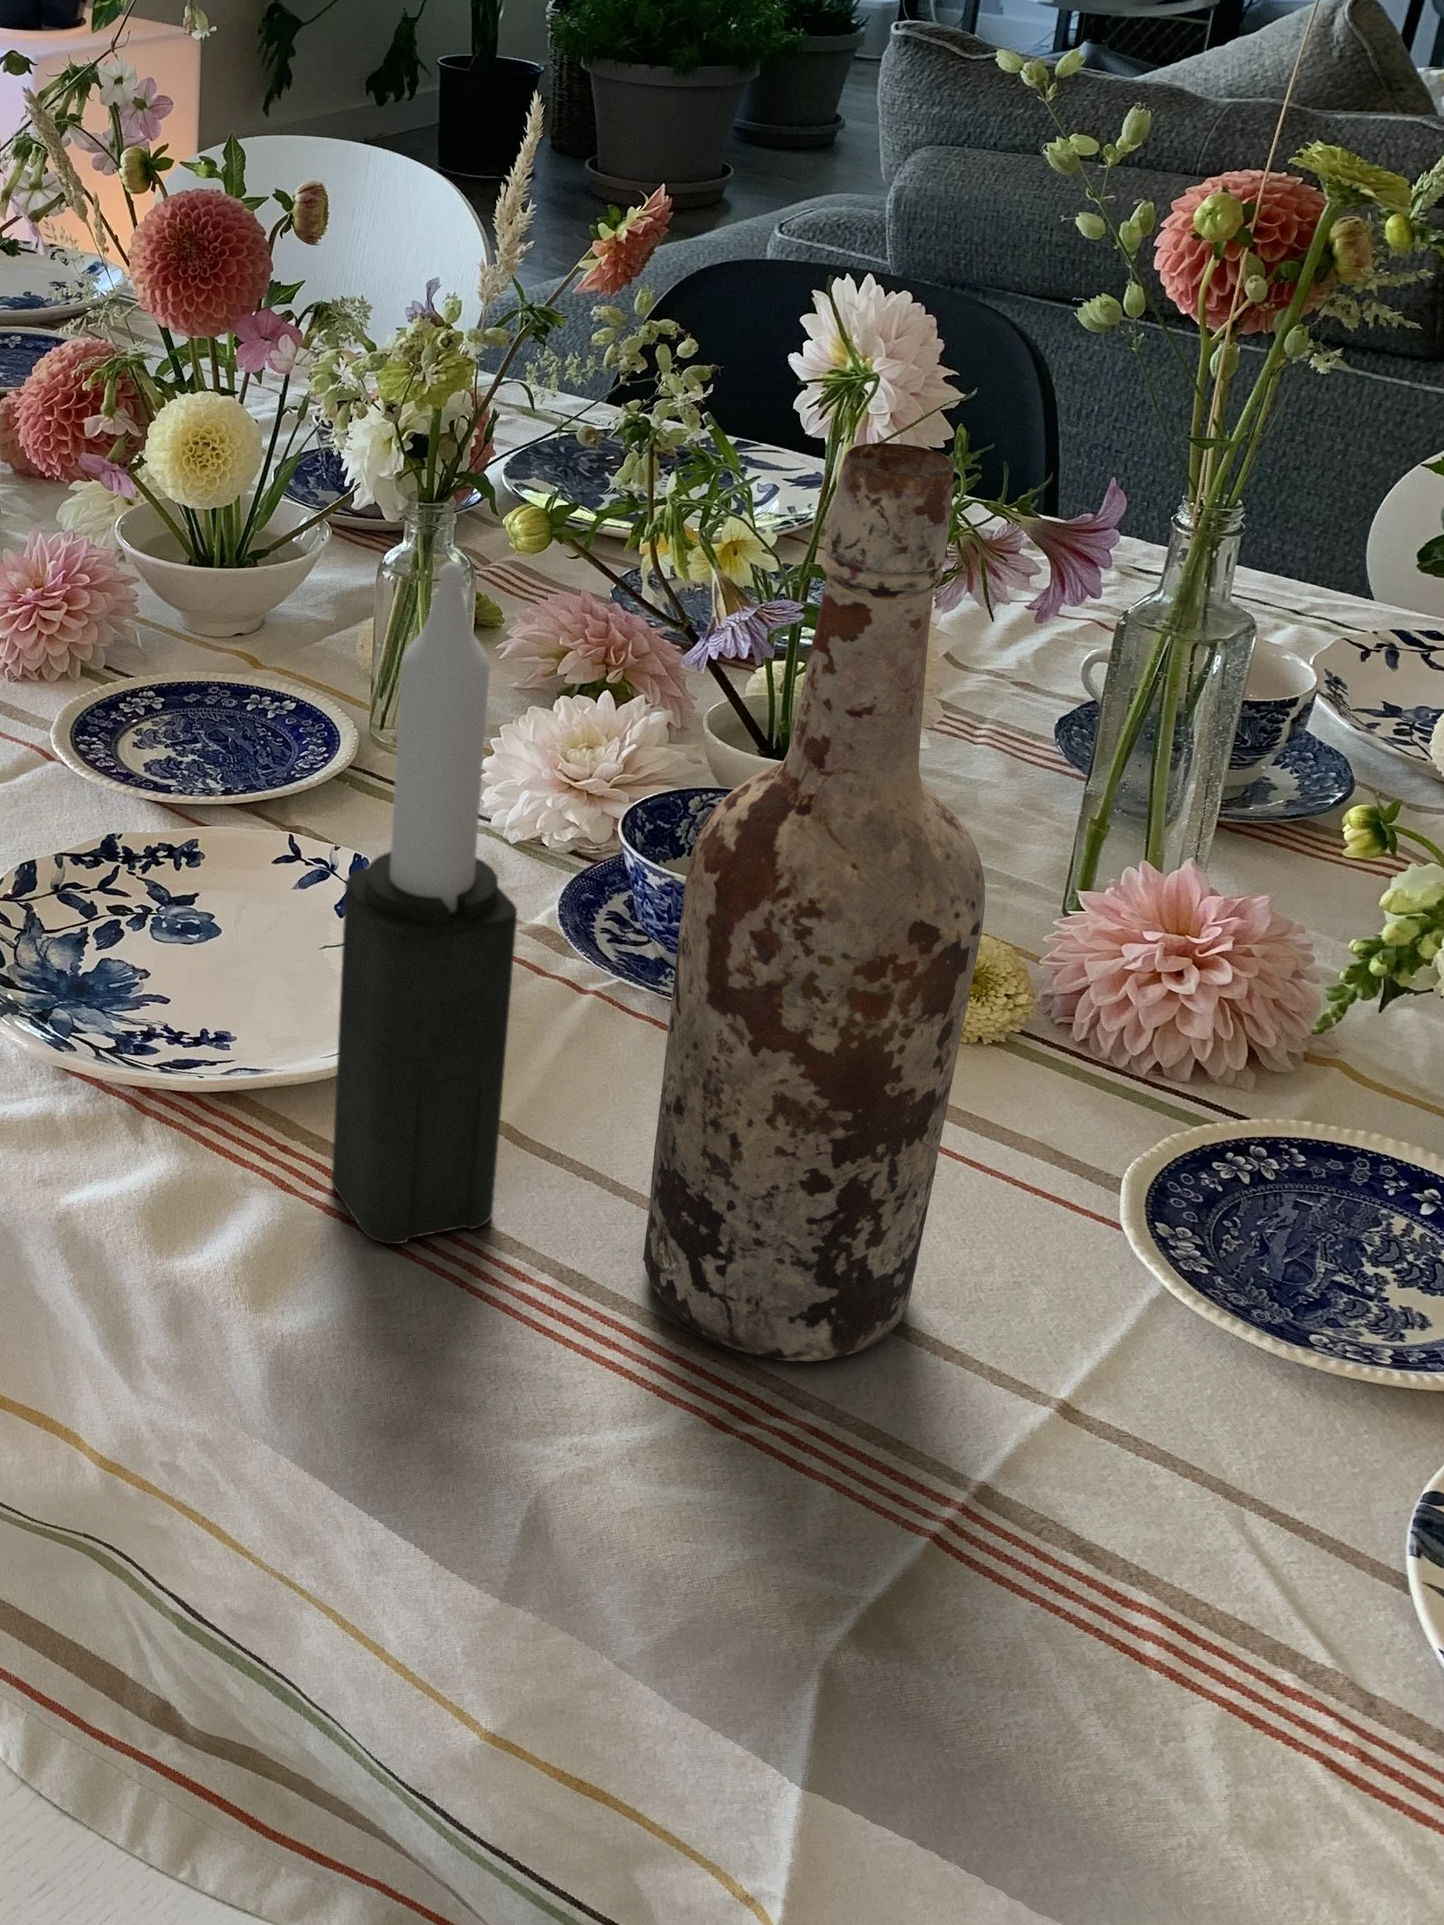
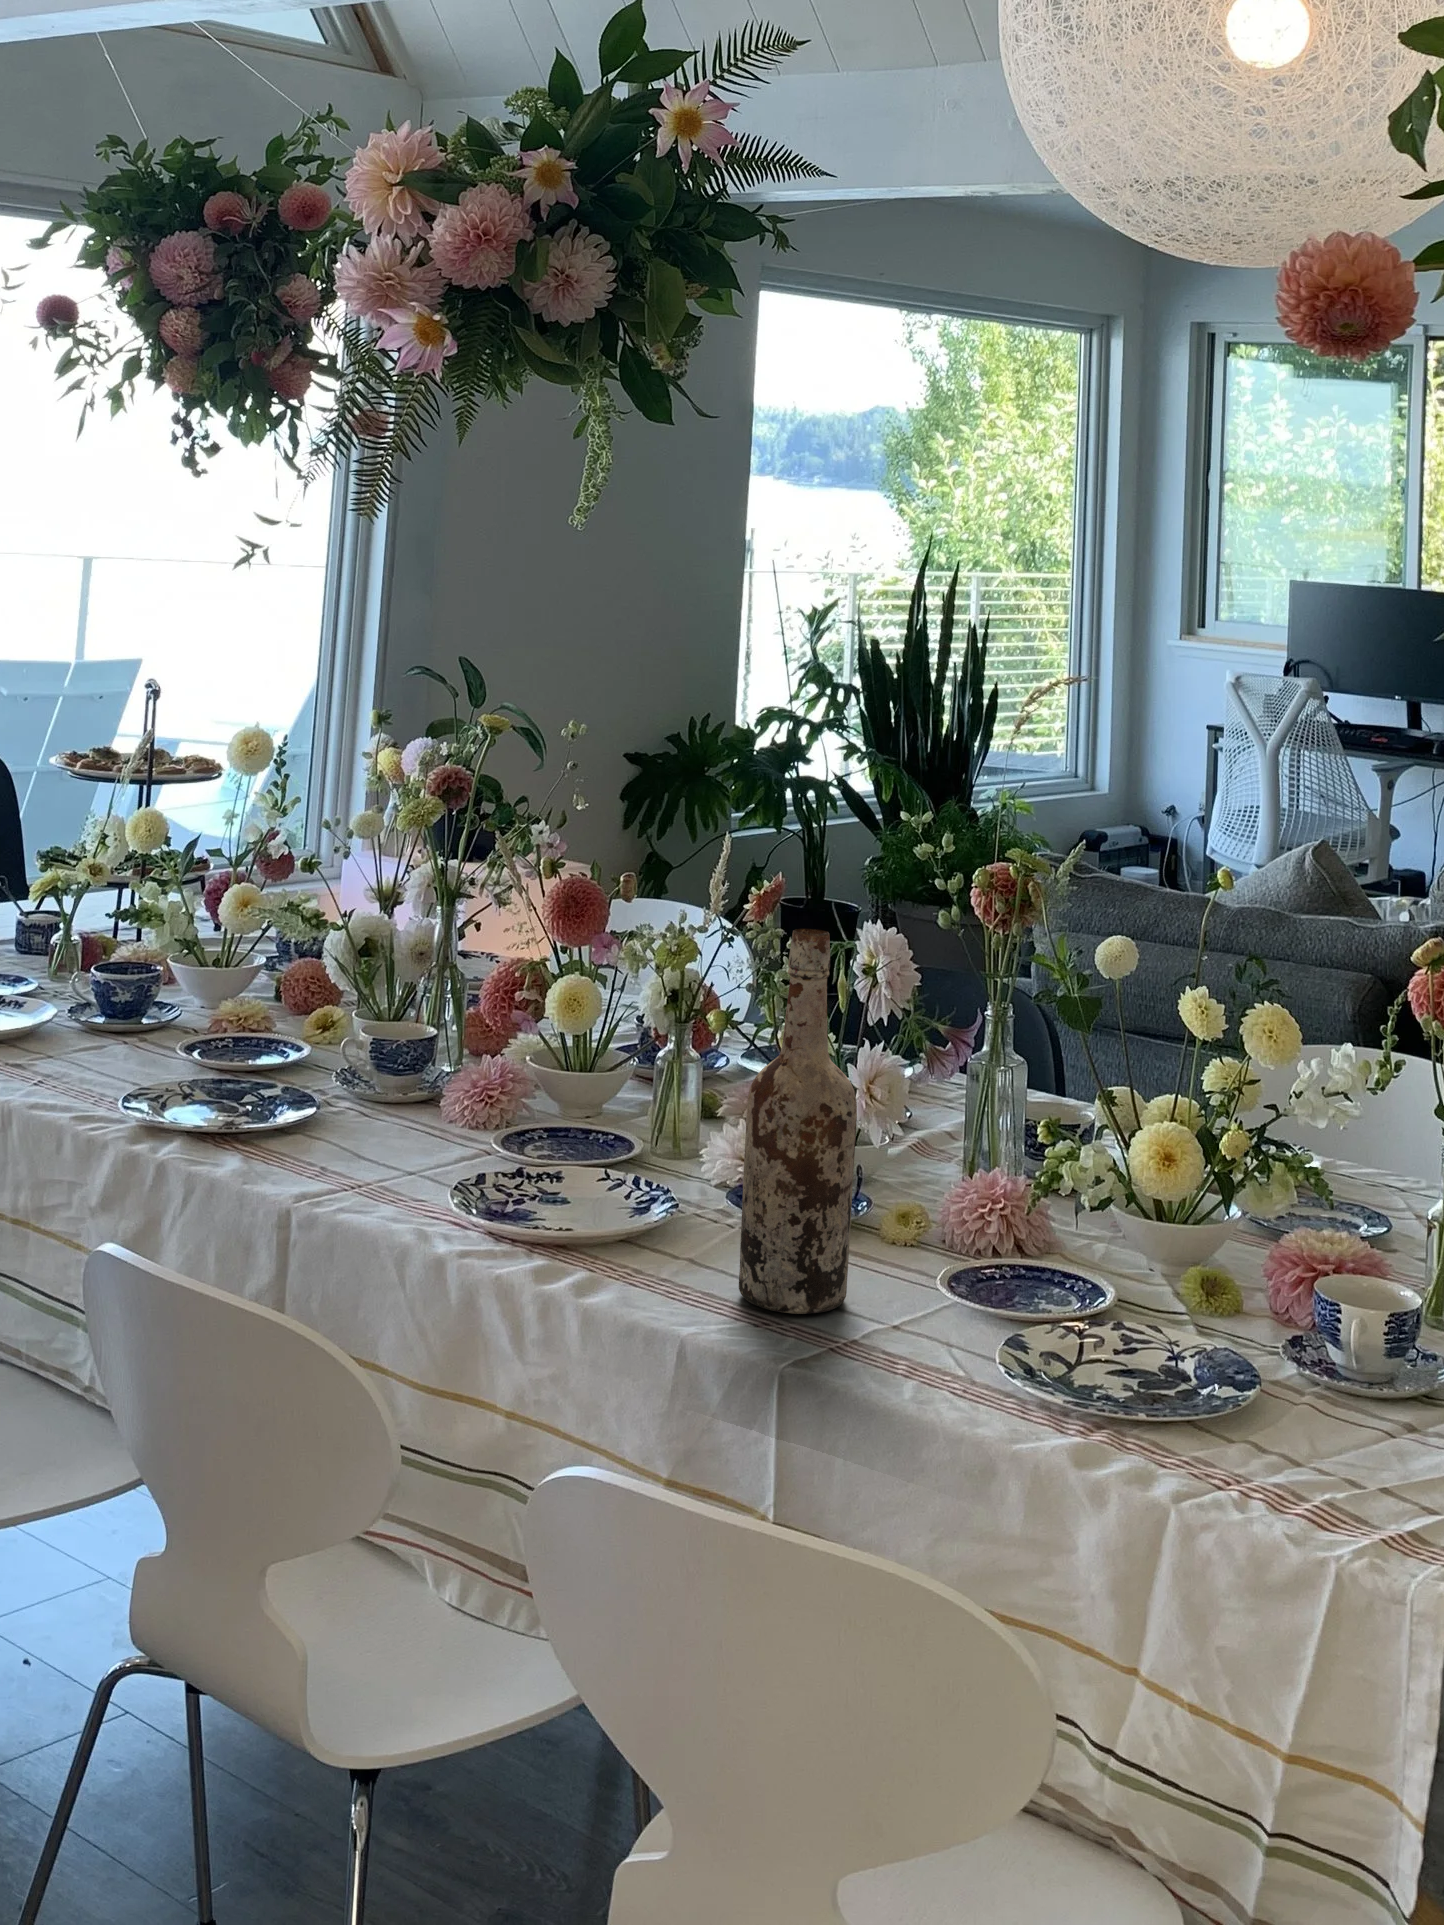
candle: present [332,562,517,1244] -> none [613,978,688,1284]

